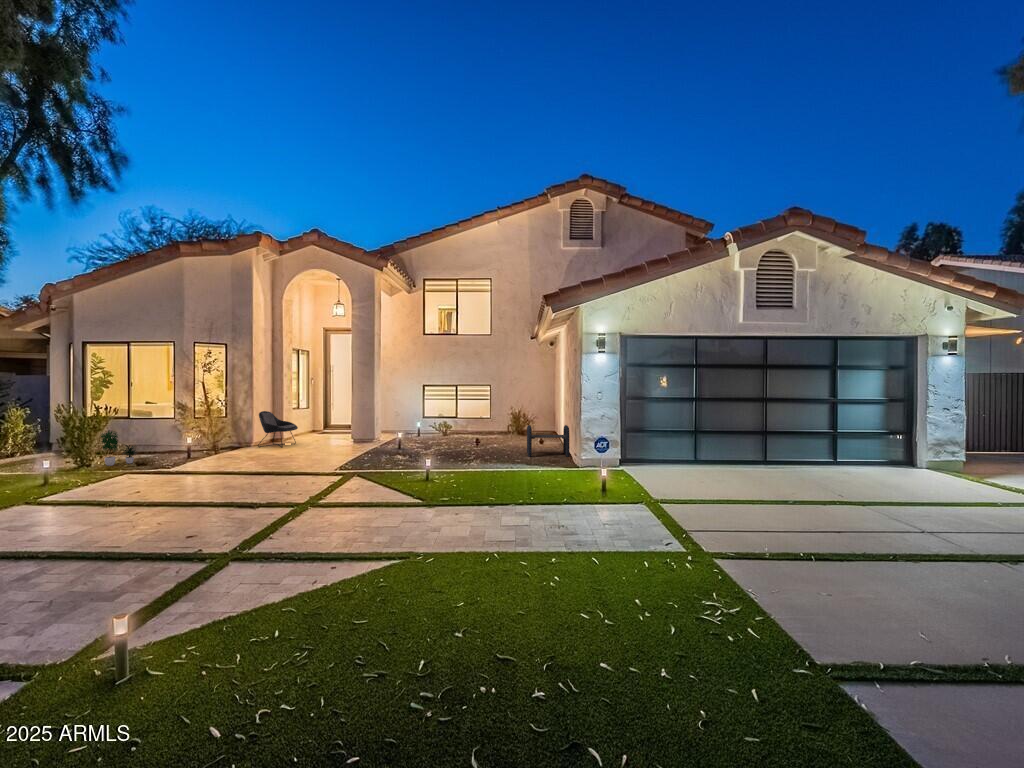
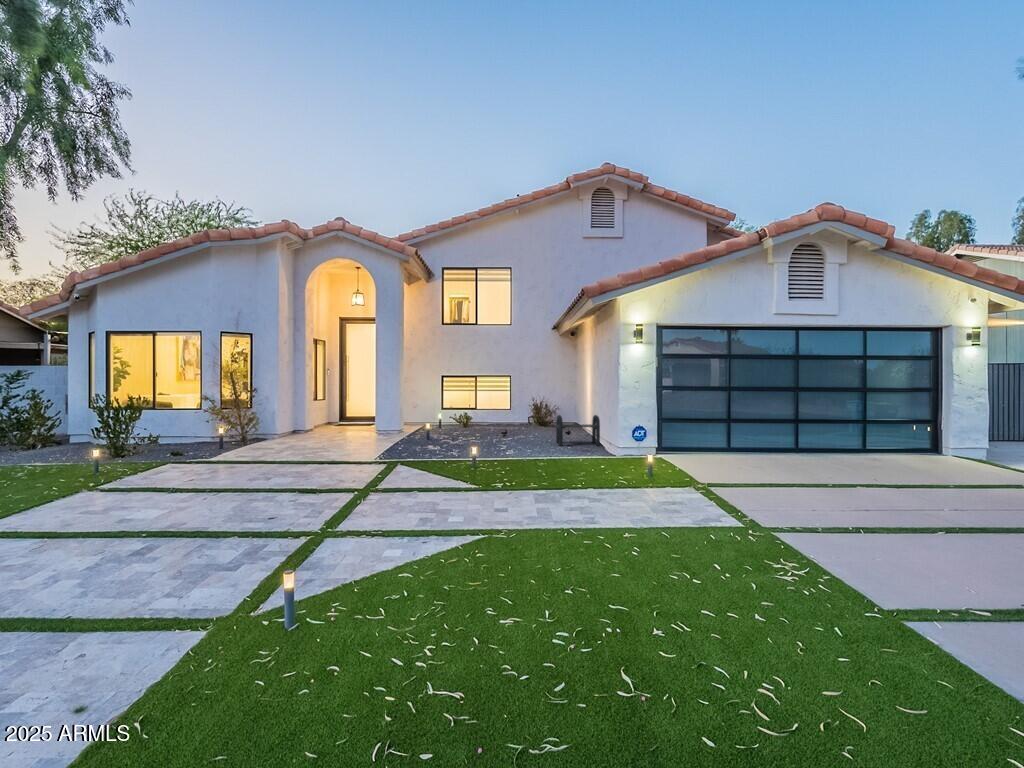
lounge chair: present [258,411,298,448] -> none [284,402,323,439]
potted plant: present [101,430,136,466] -> none [135,419,173,456]

